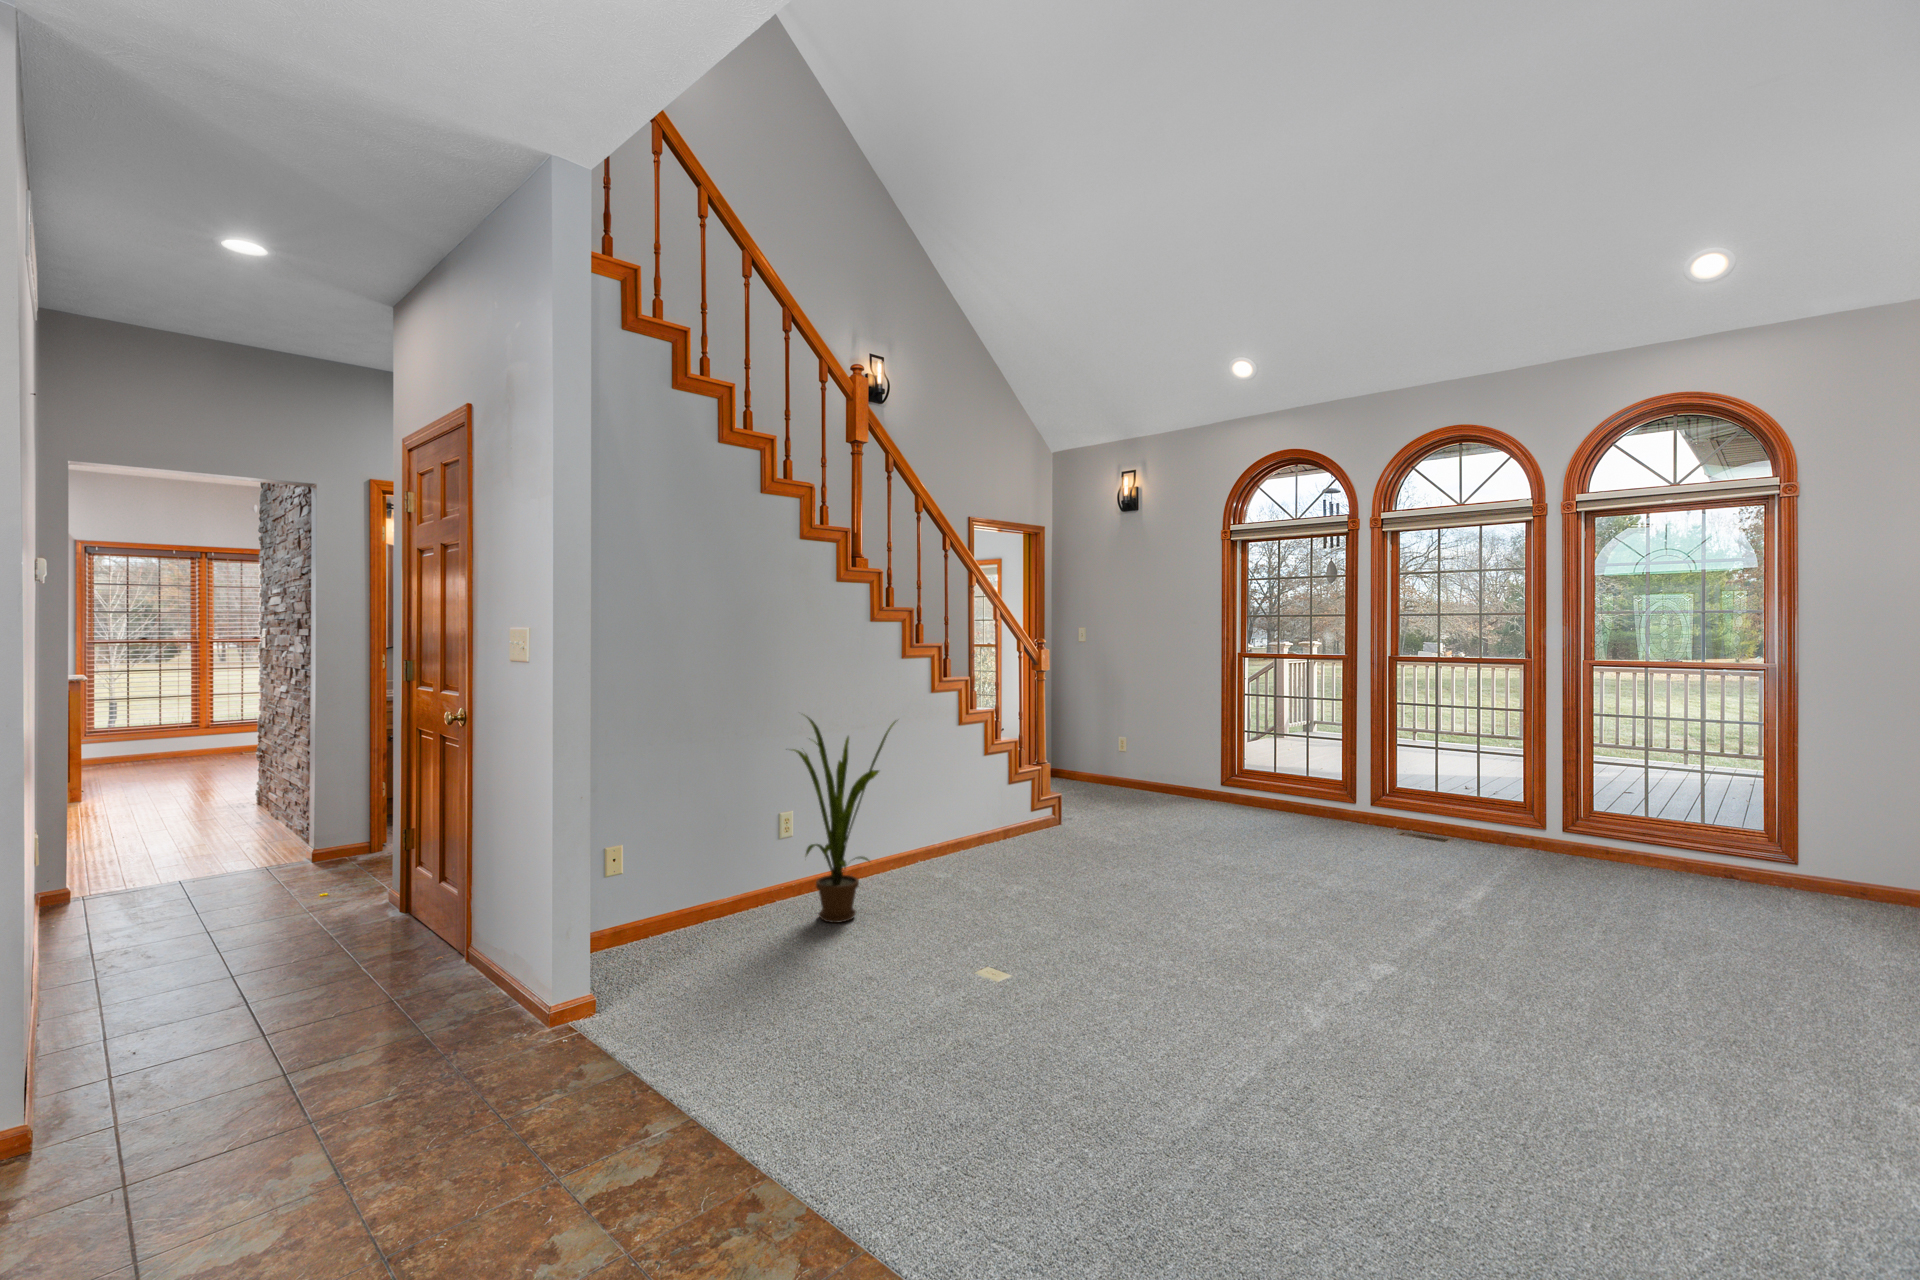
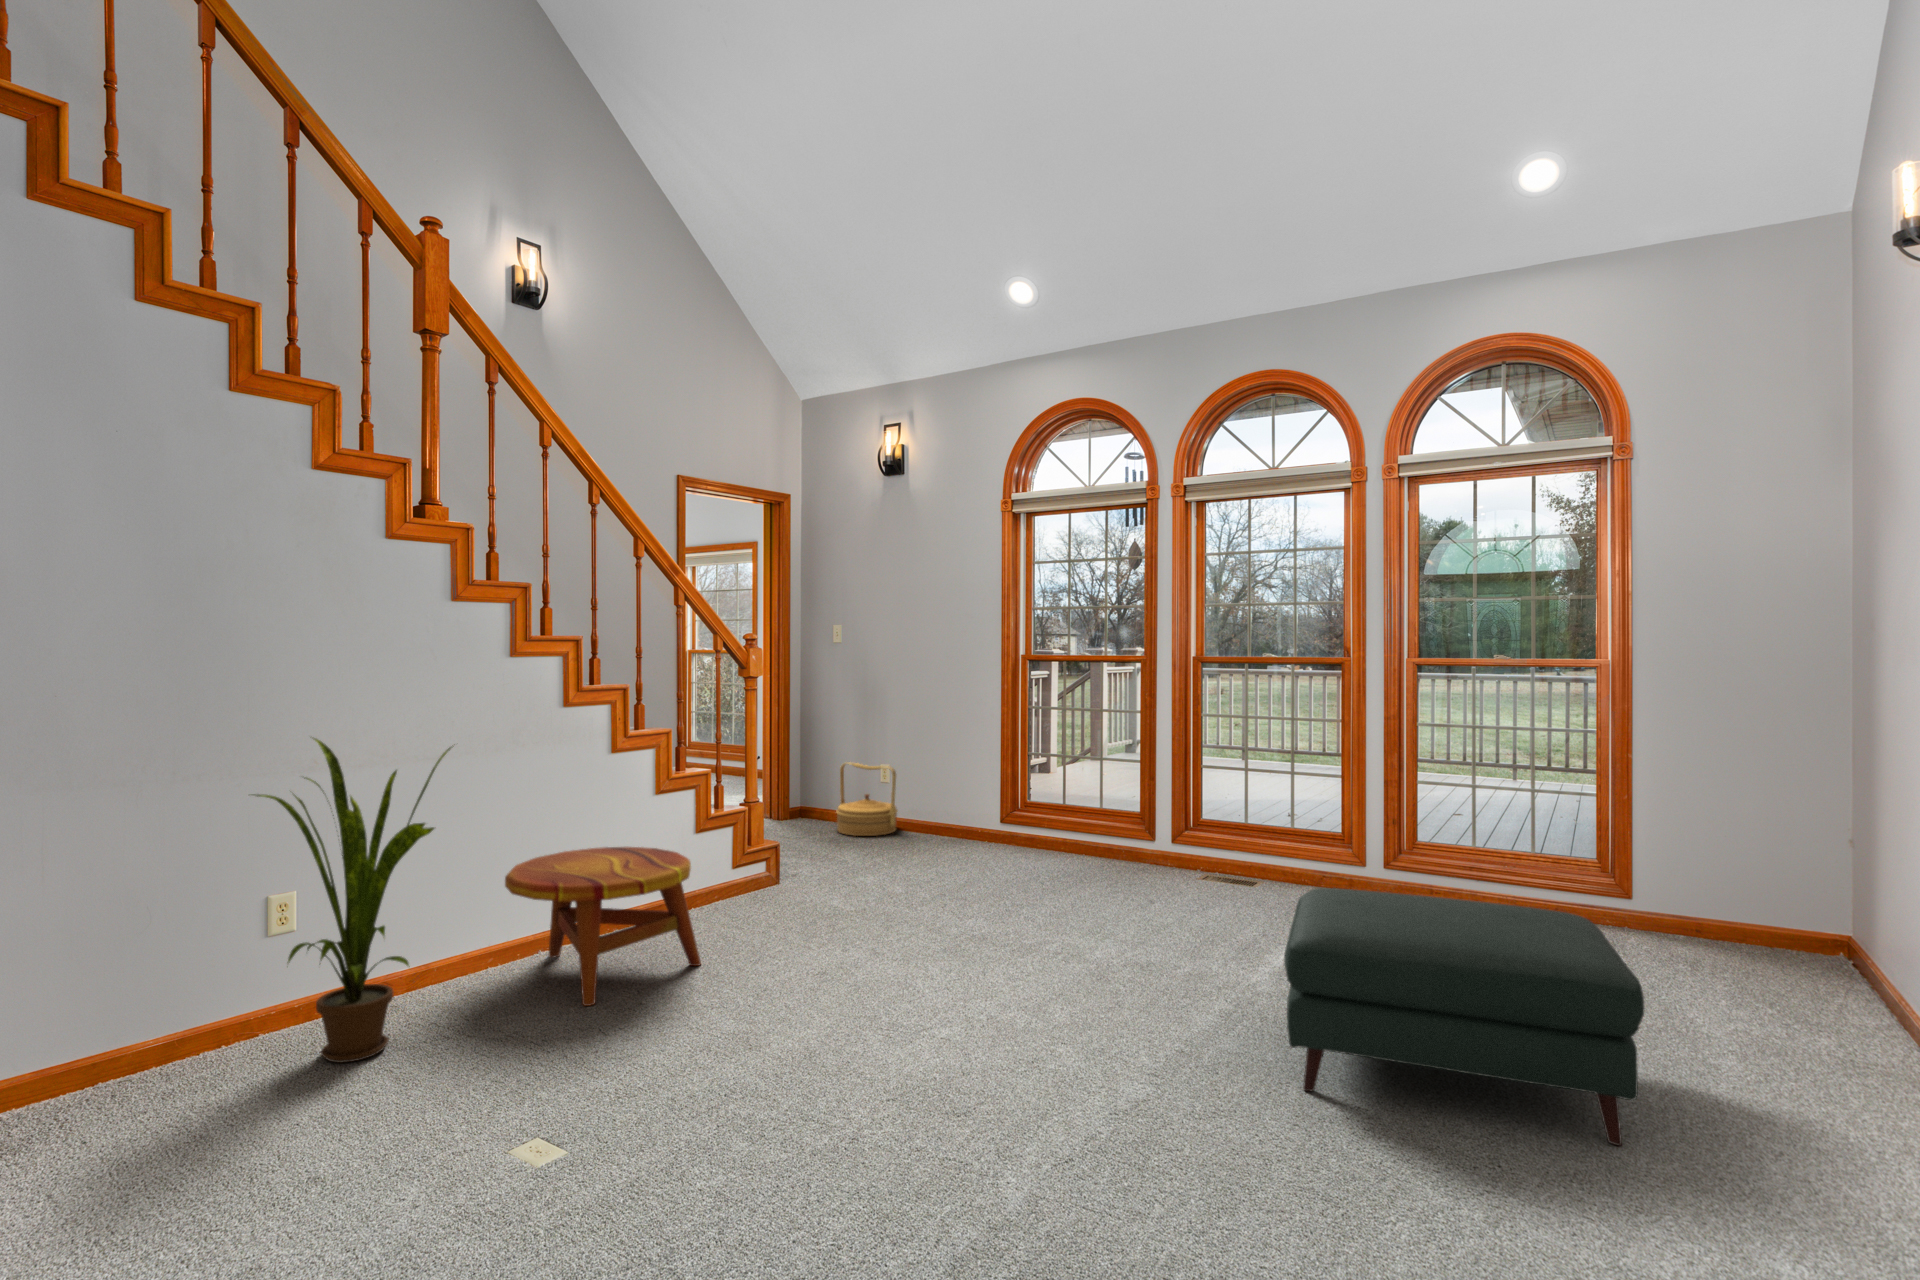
woven basket: none [1087,738,1136,796] -> present [836,762,897,836]
side table: none [905,794,1033,899] -> present [505,847,701,1006]
ottoman: none [1497,838,1794,1028] -> present [1284,888,1645,1146]

